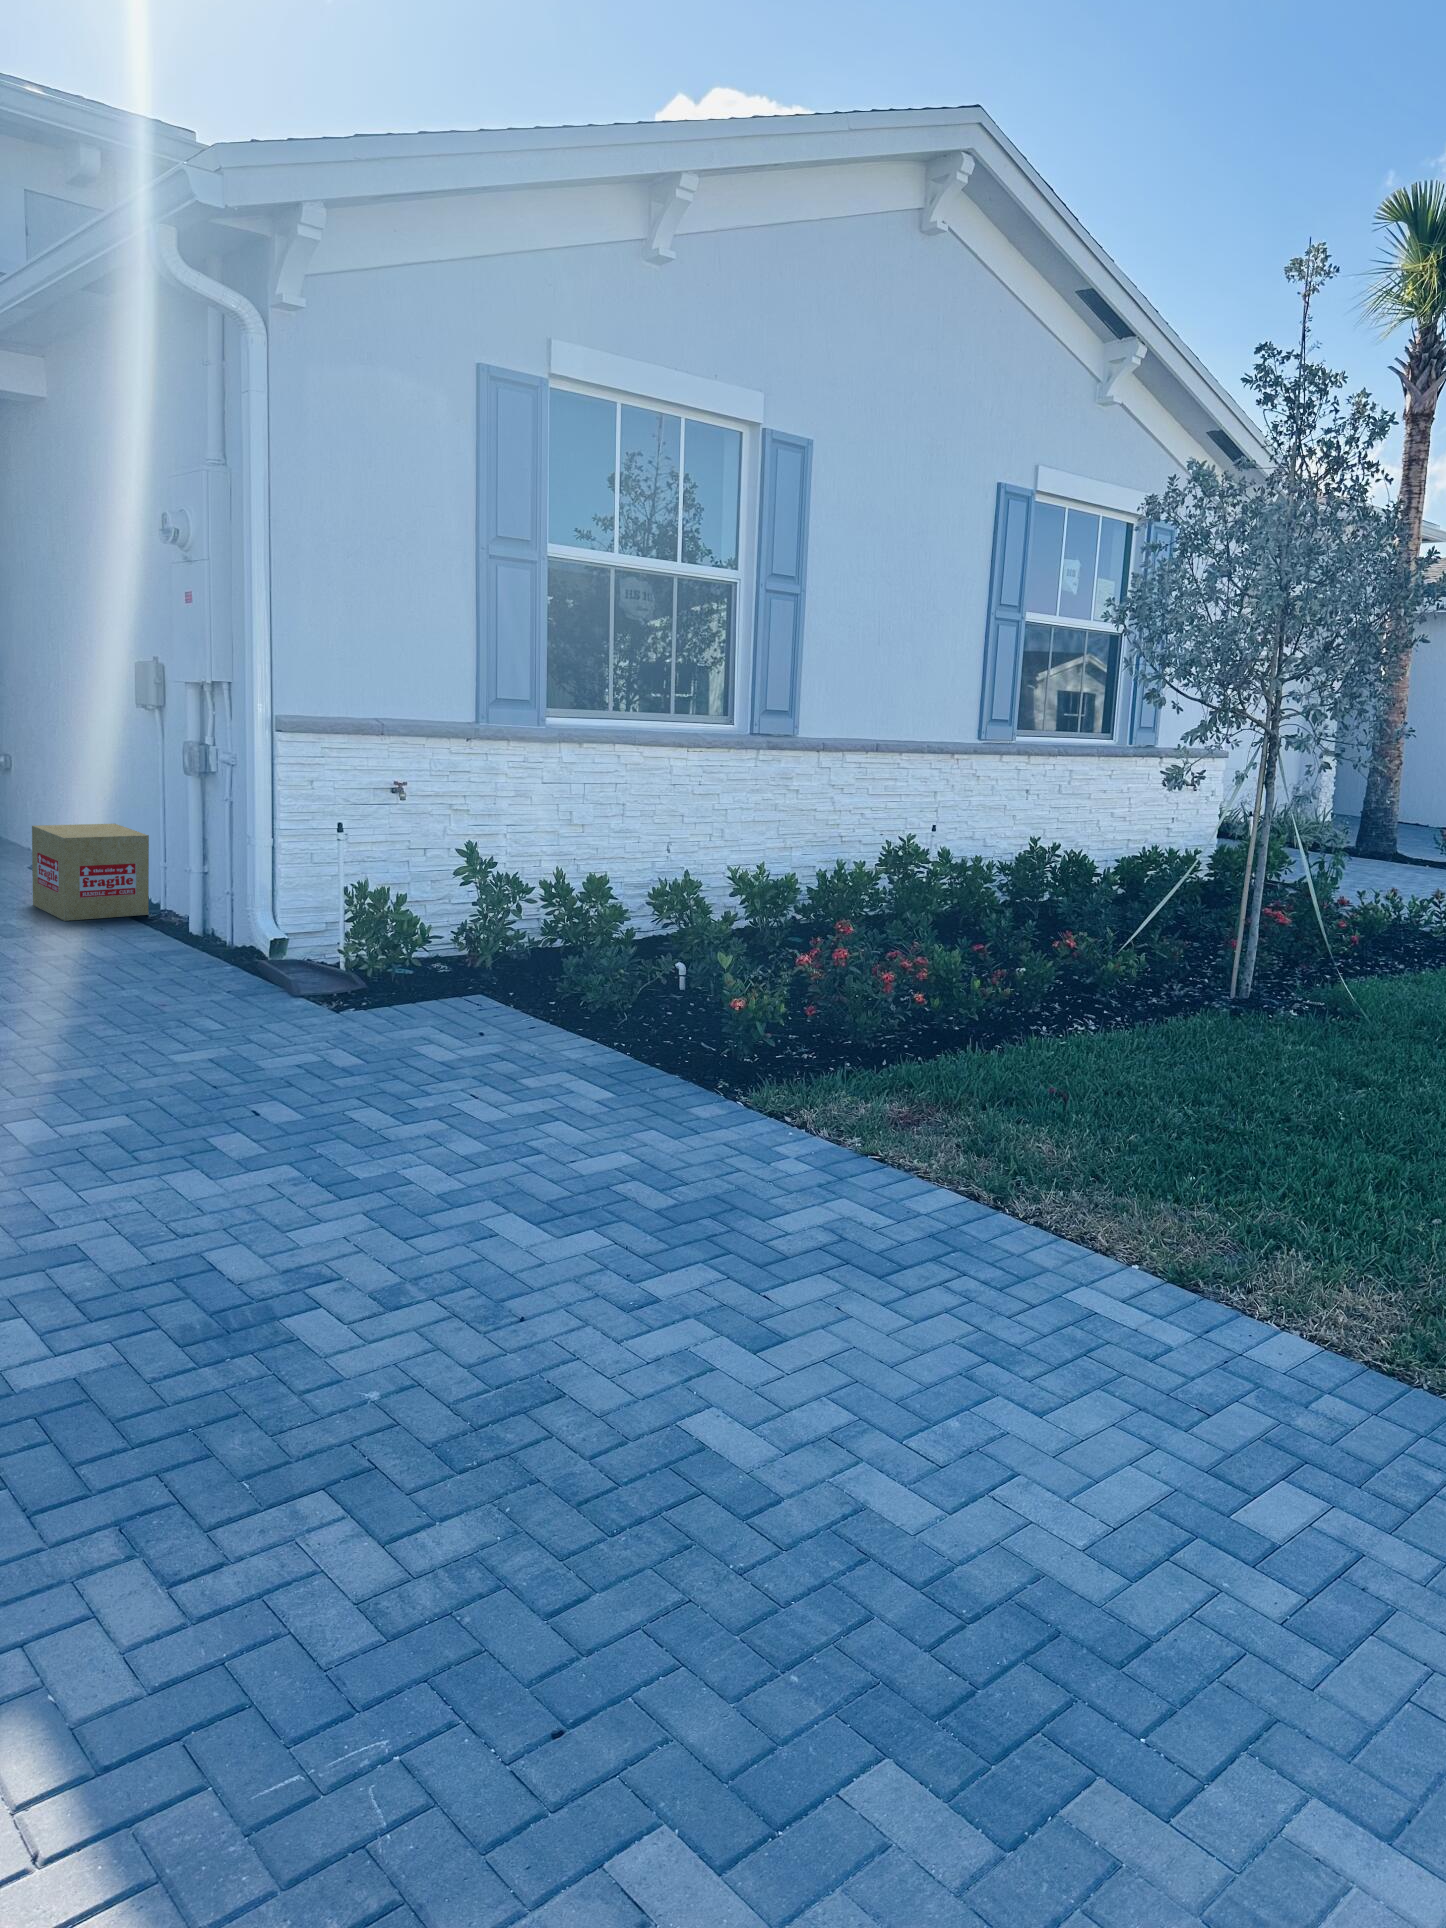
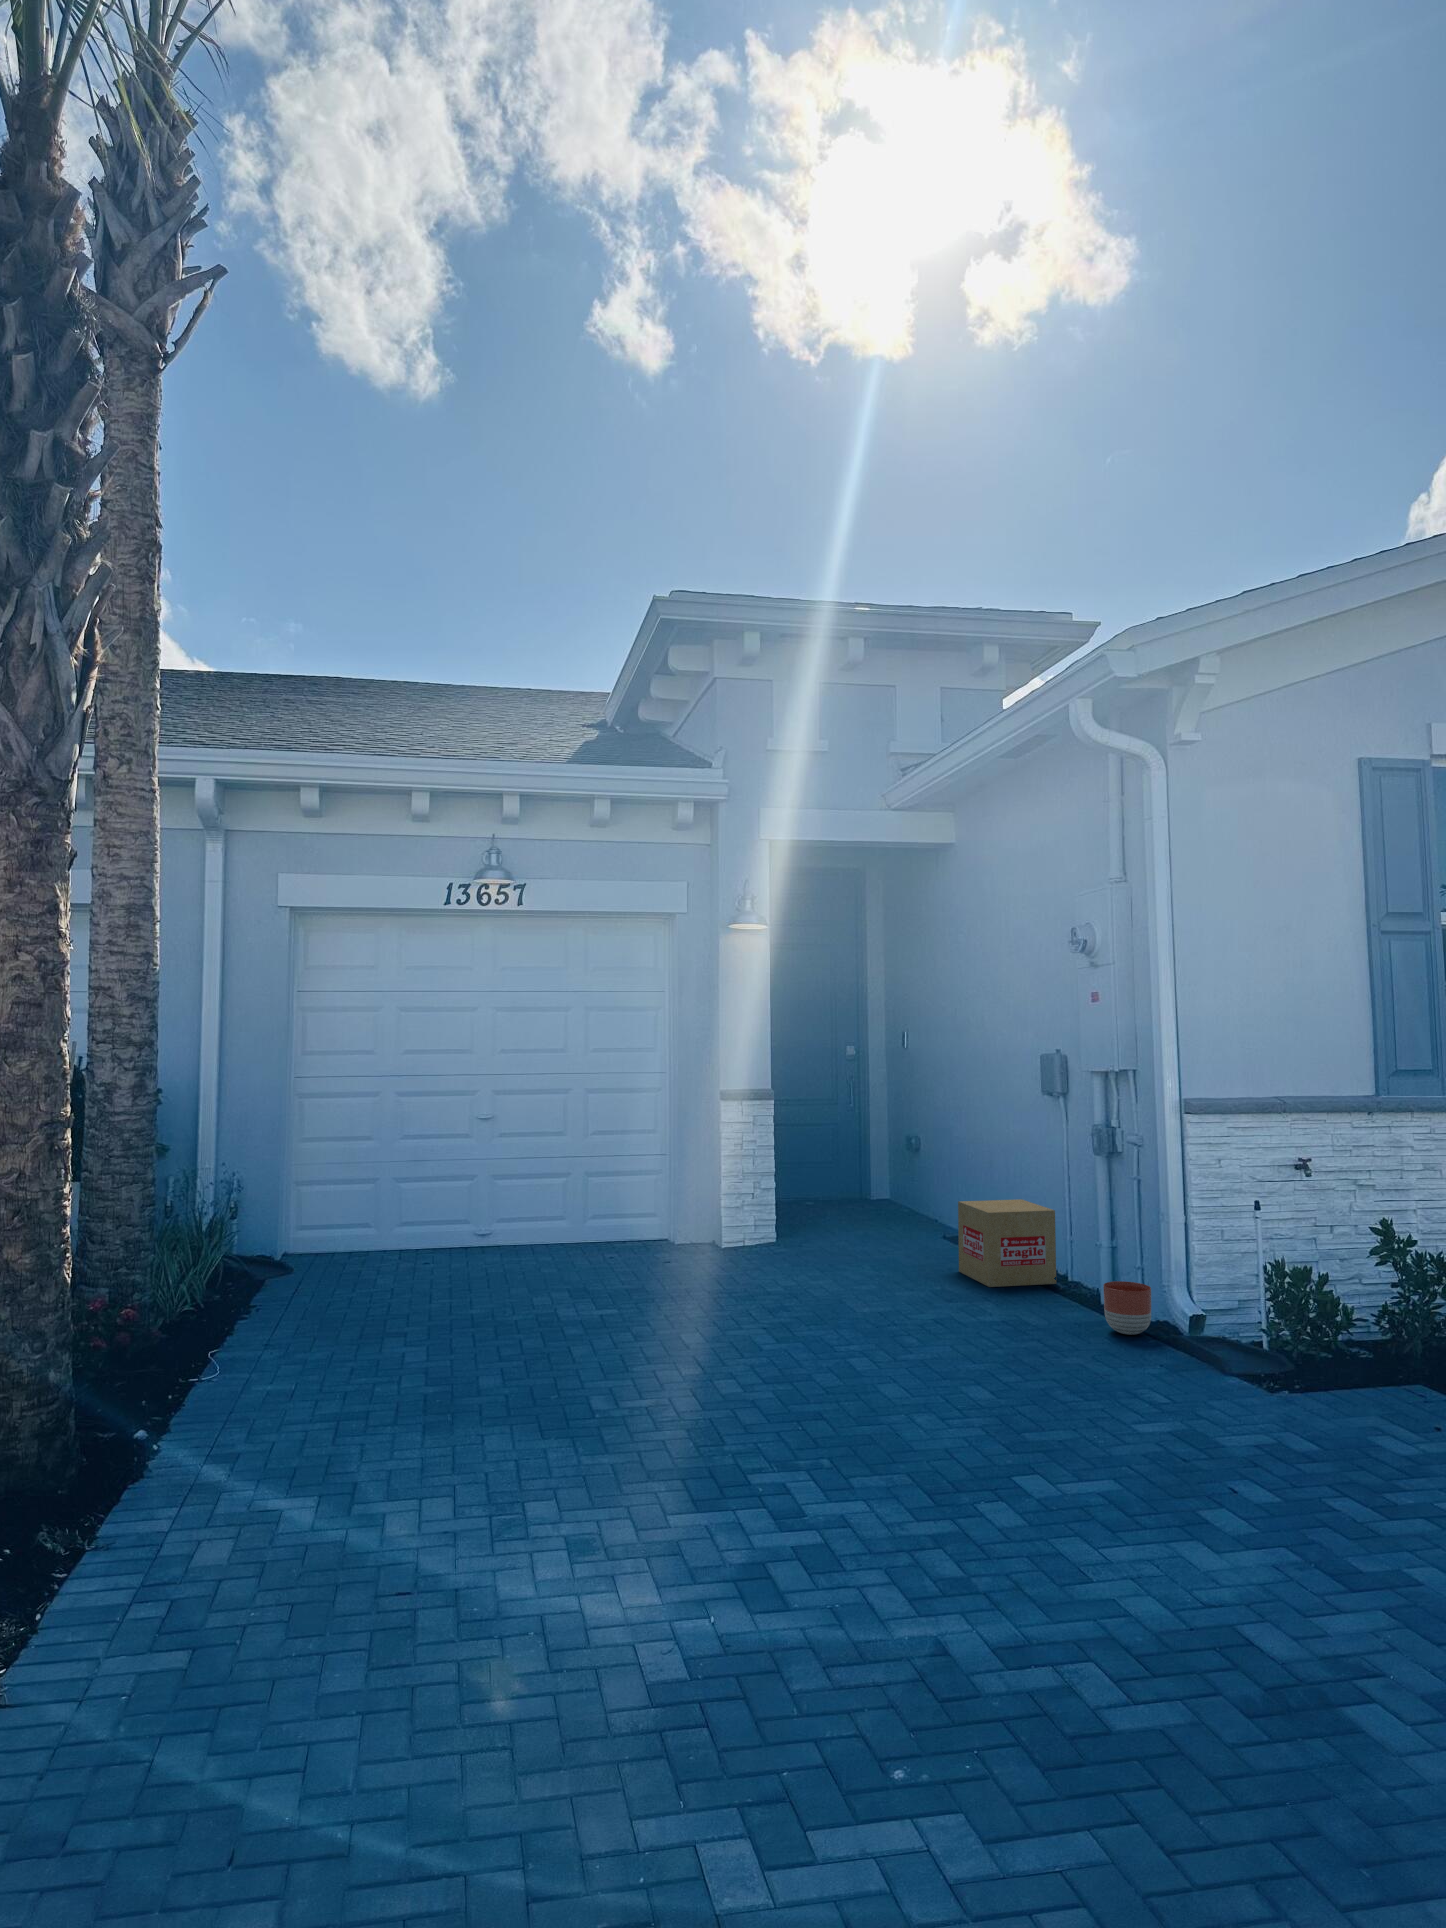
planter: none [183,909,235,962] -> present [1103,1281,1151,1335]

